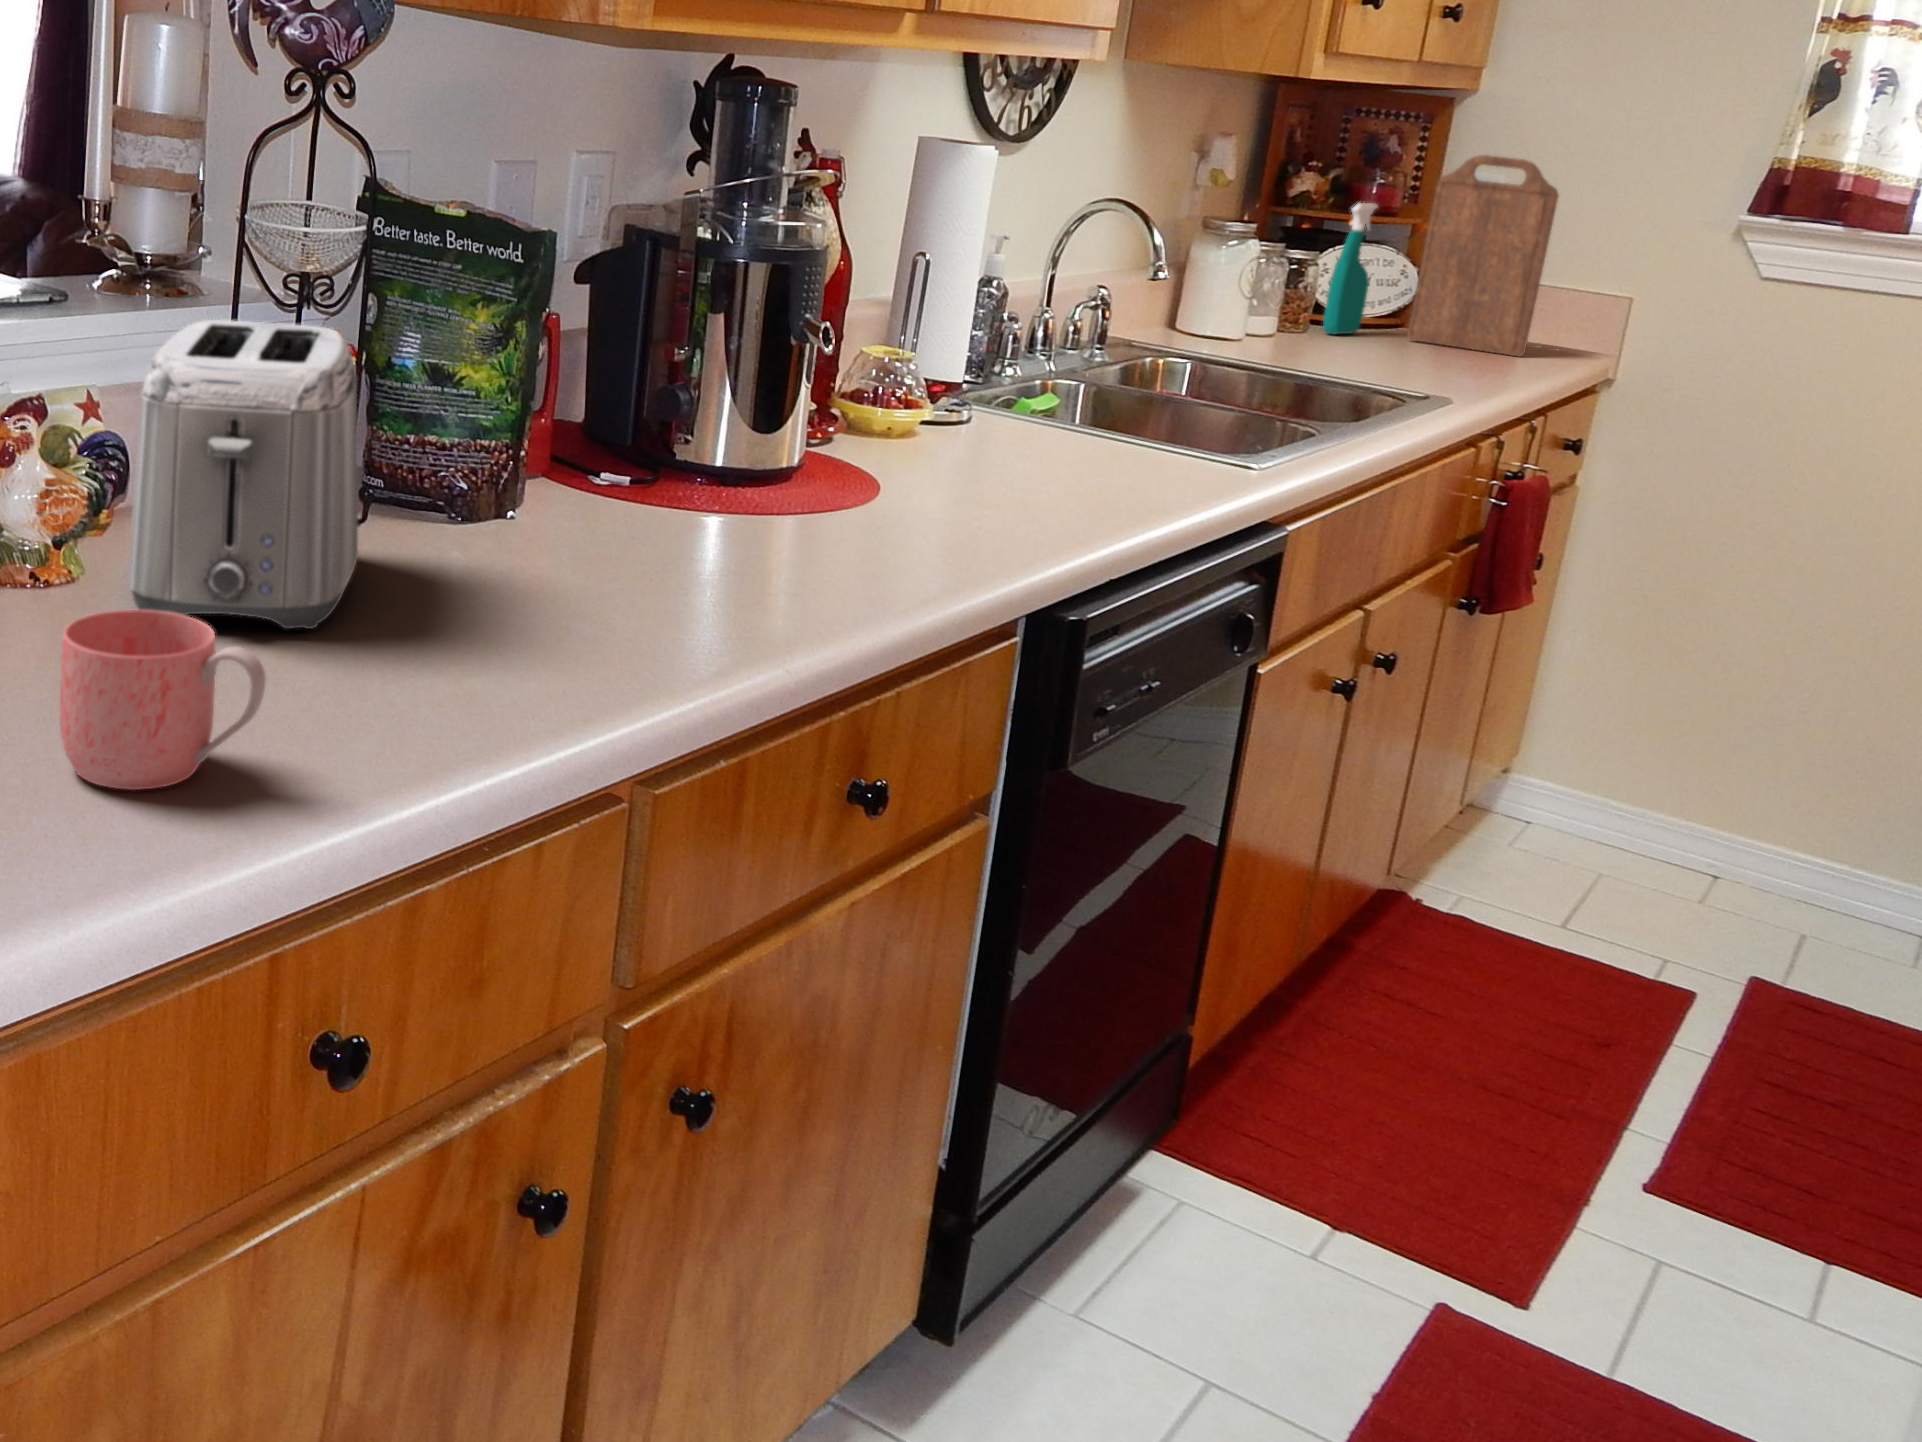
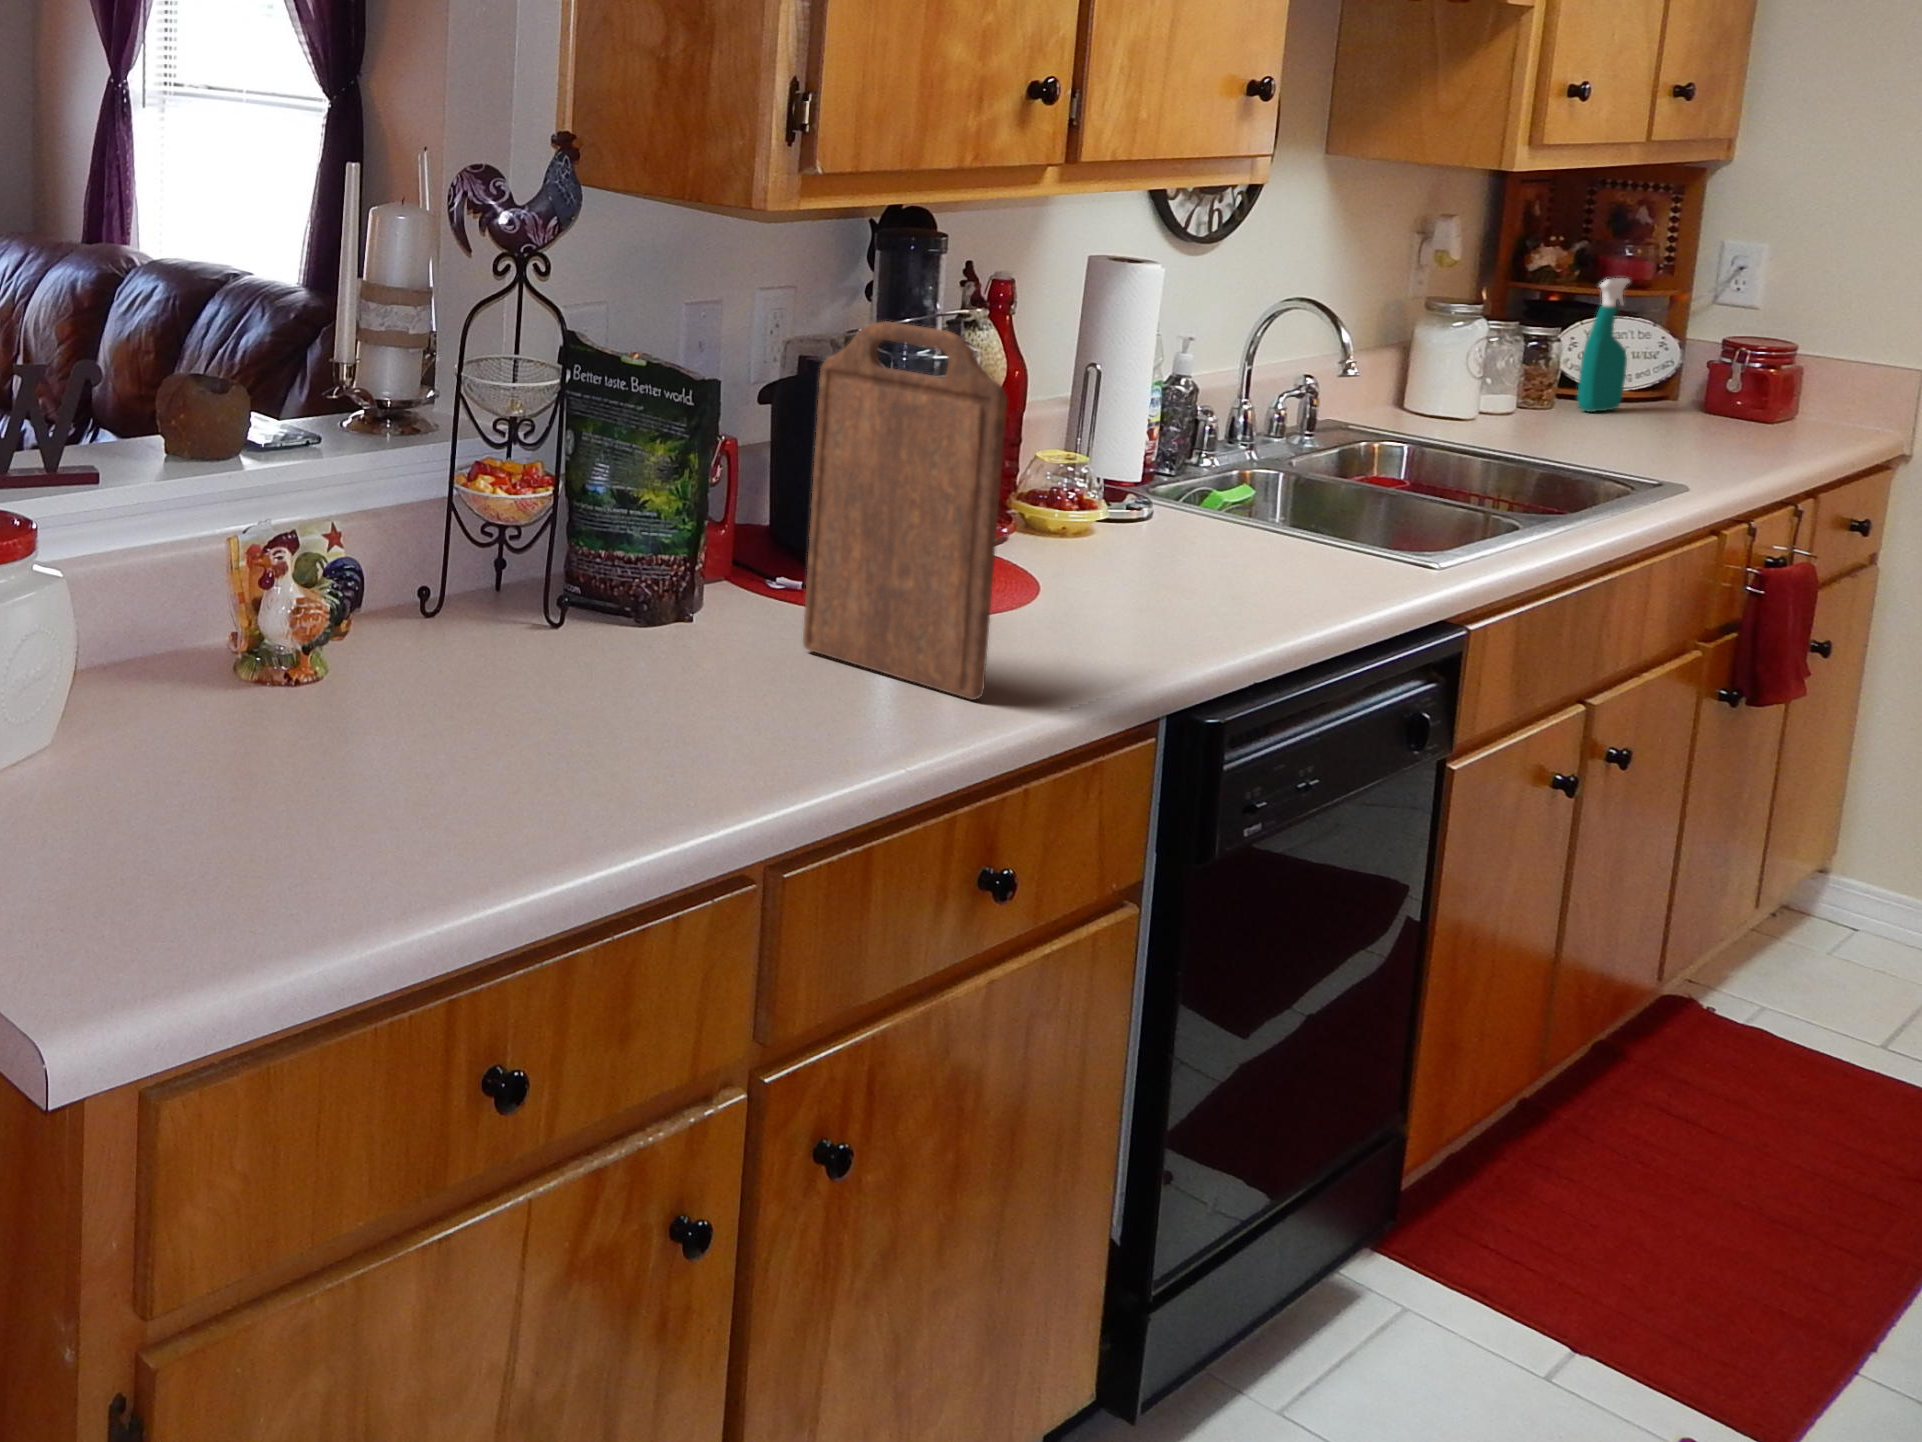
cutting board: present [1407,155,1559,357] -> present [803,321,1007,700]
toaster: present [128,320,358,629] -> none [356,468,545,728]
mug: present [60,610,266,790] -> none [293,721,445,863]

